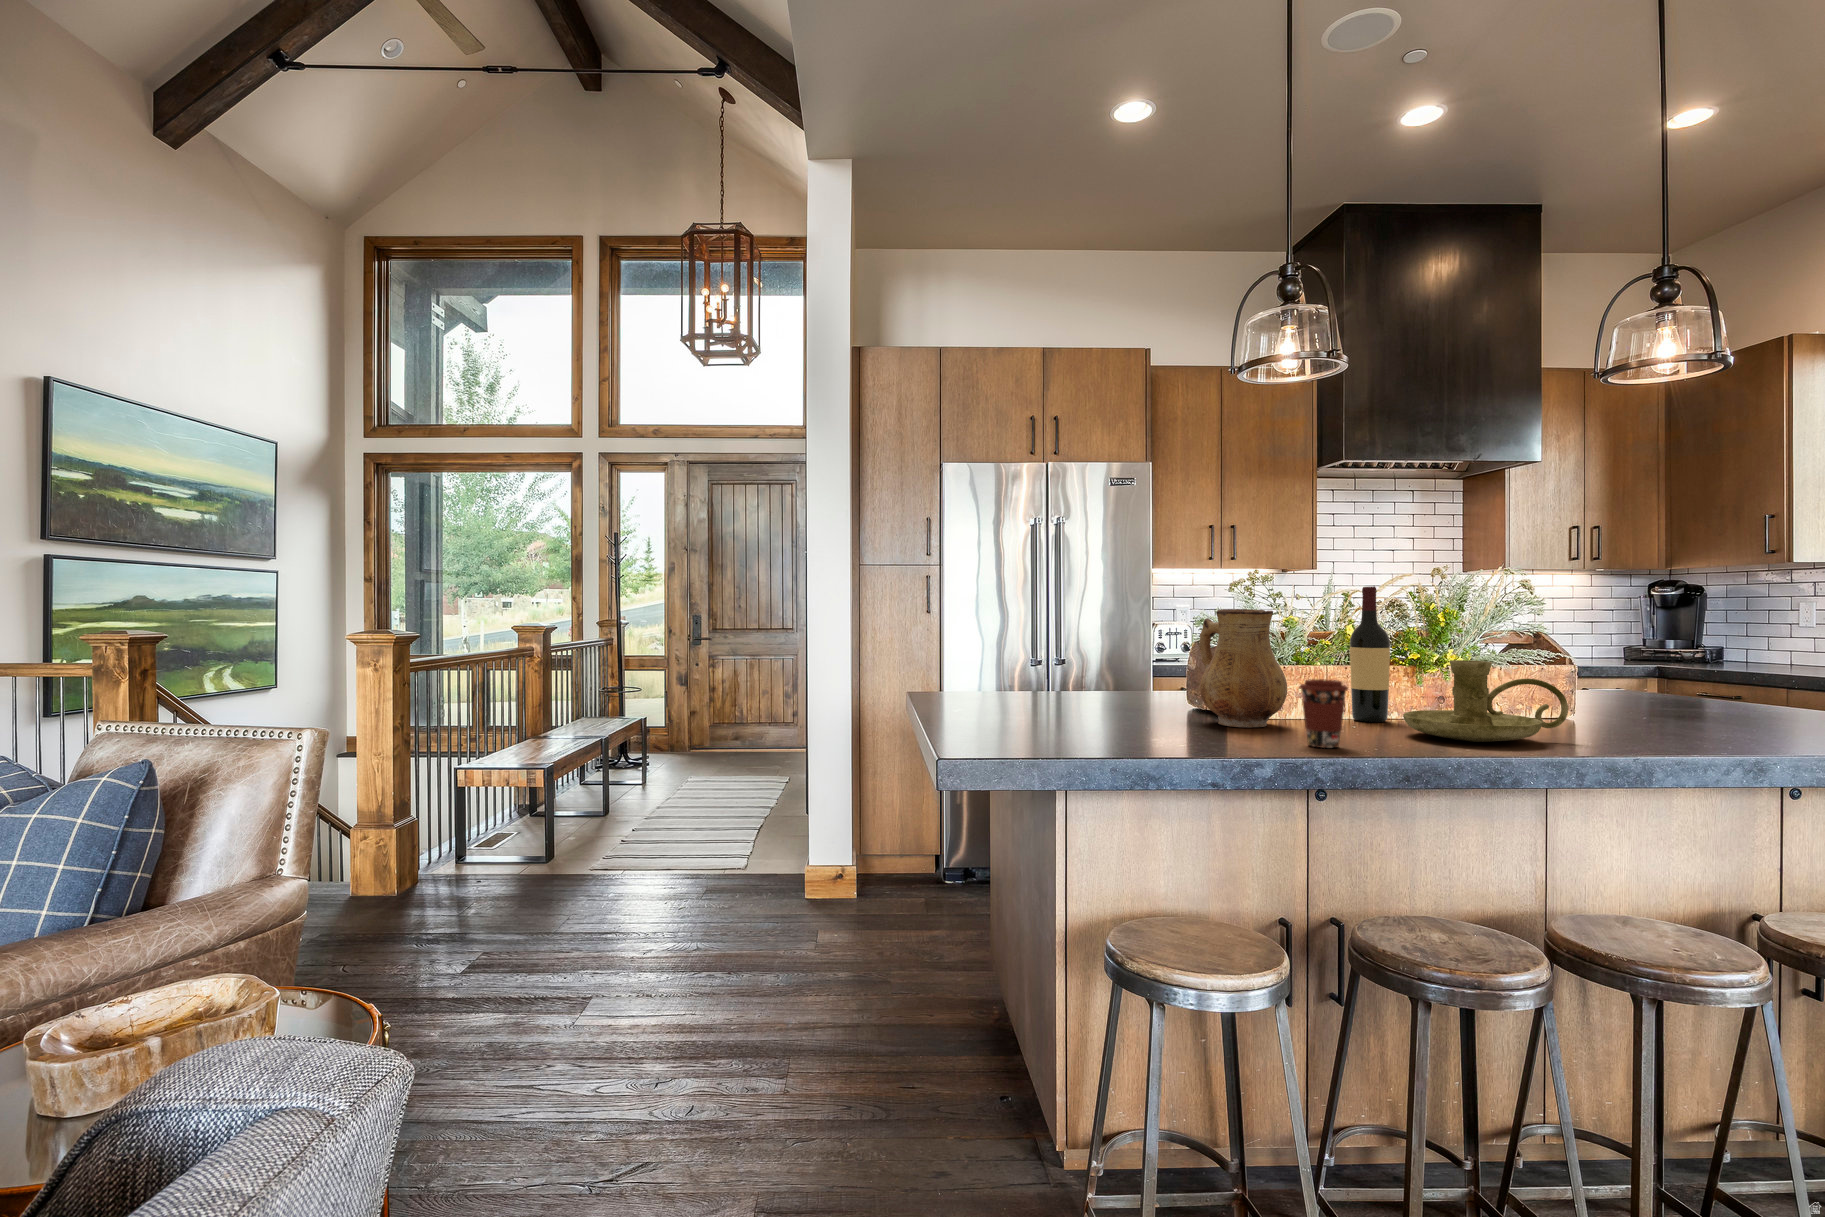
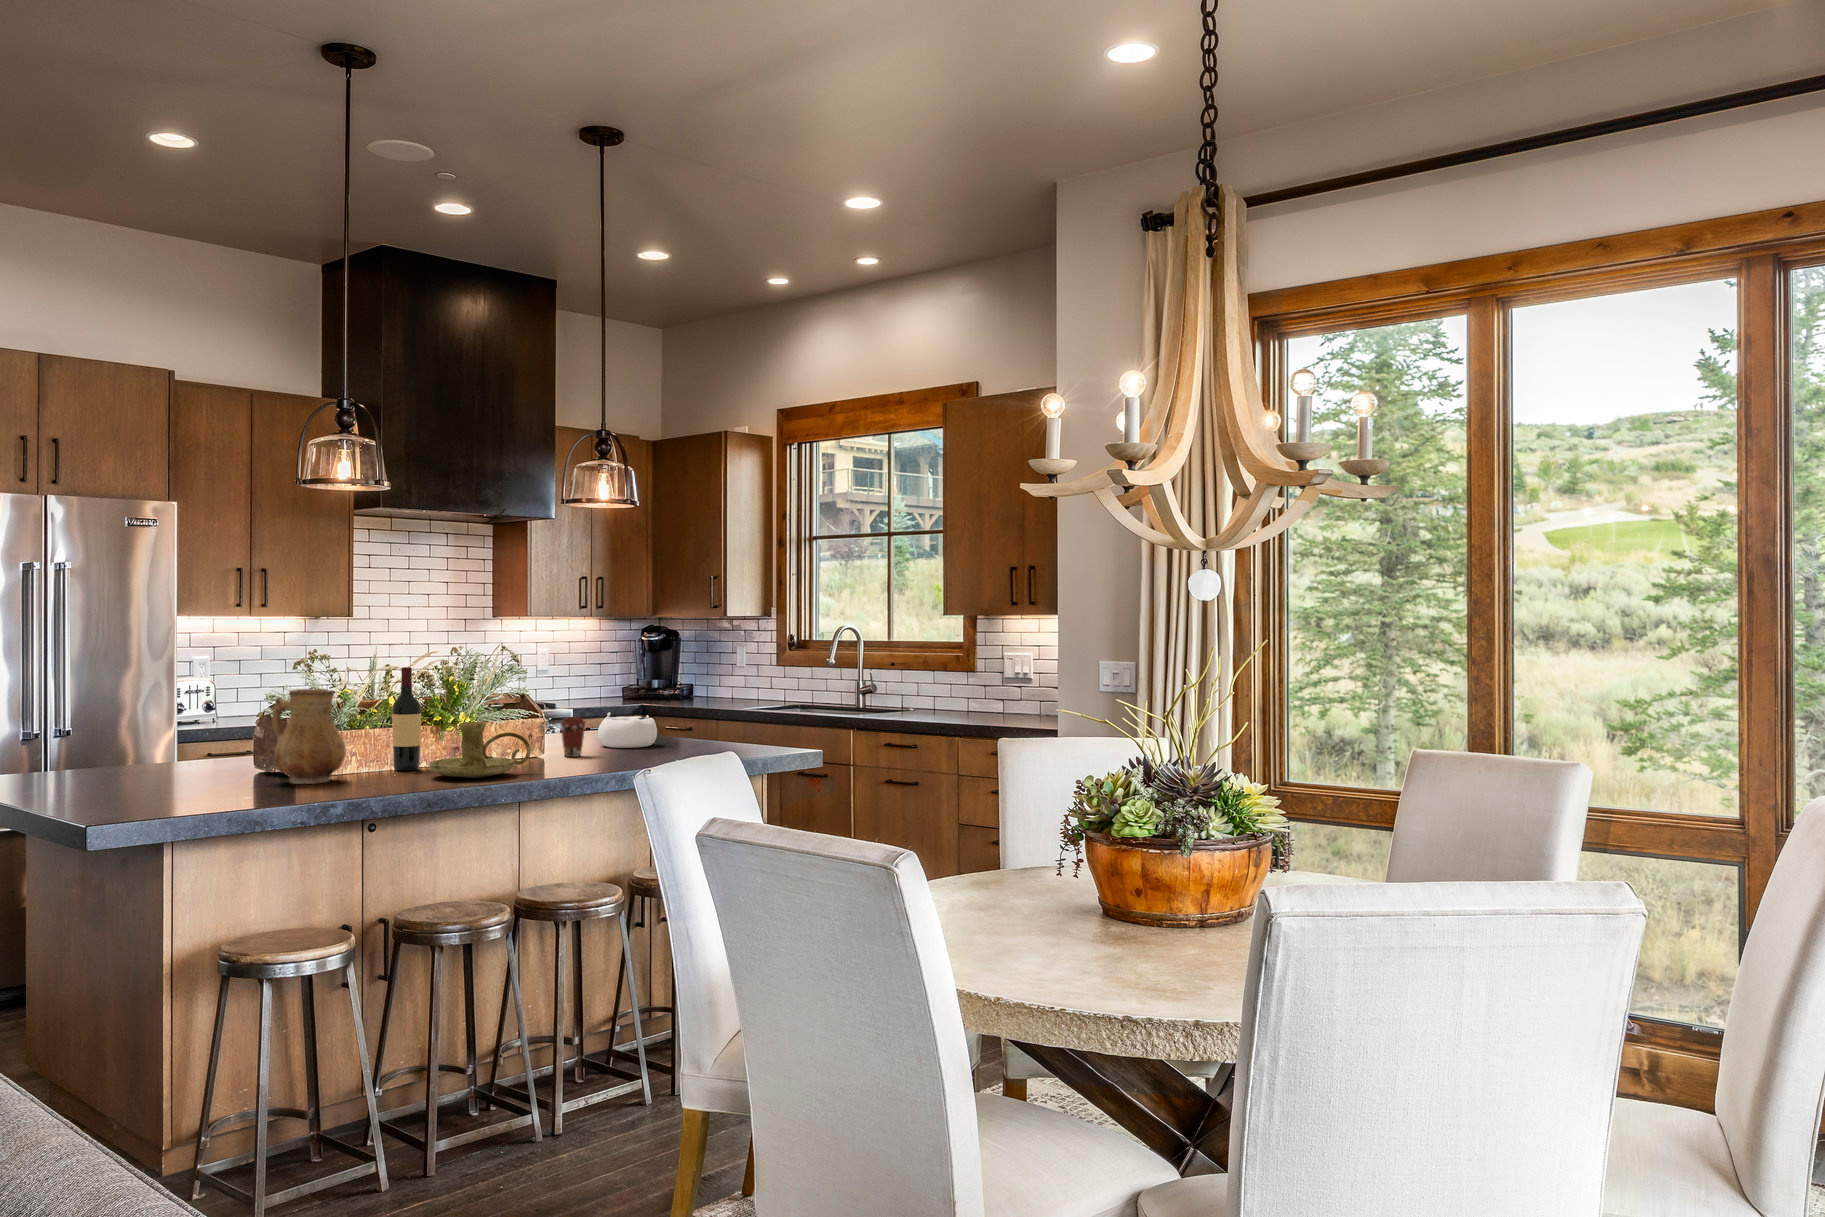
decorative bowl: none [1655,664,1769,718] -> present [598,712,657,748]
coffee cup: present [1300,679,1348,748] -> present [560,718,586,757]

